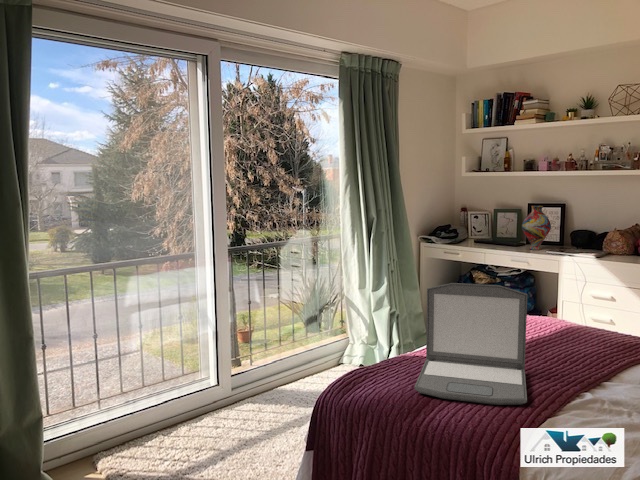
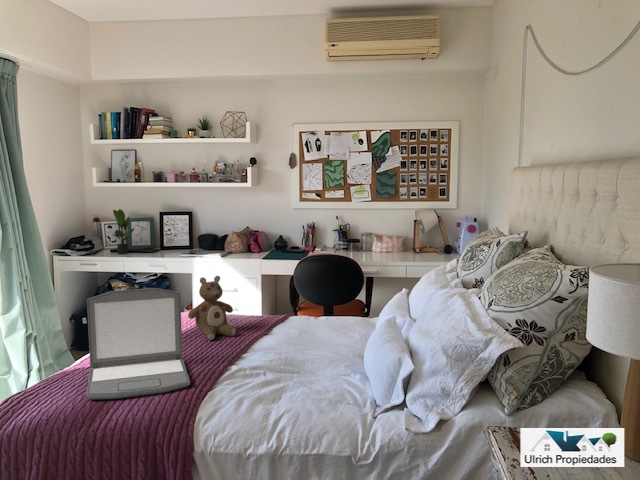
potted plant: none [476,198,501,245] -> present [113,209,134,254]
vase: present [522,206,551,250] -> none [157,214,182,255]
stuffed bear: none [540,279,599,354] -> present [188,276,236,340]

